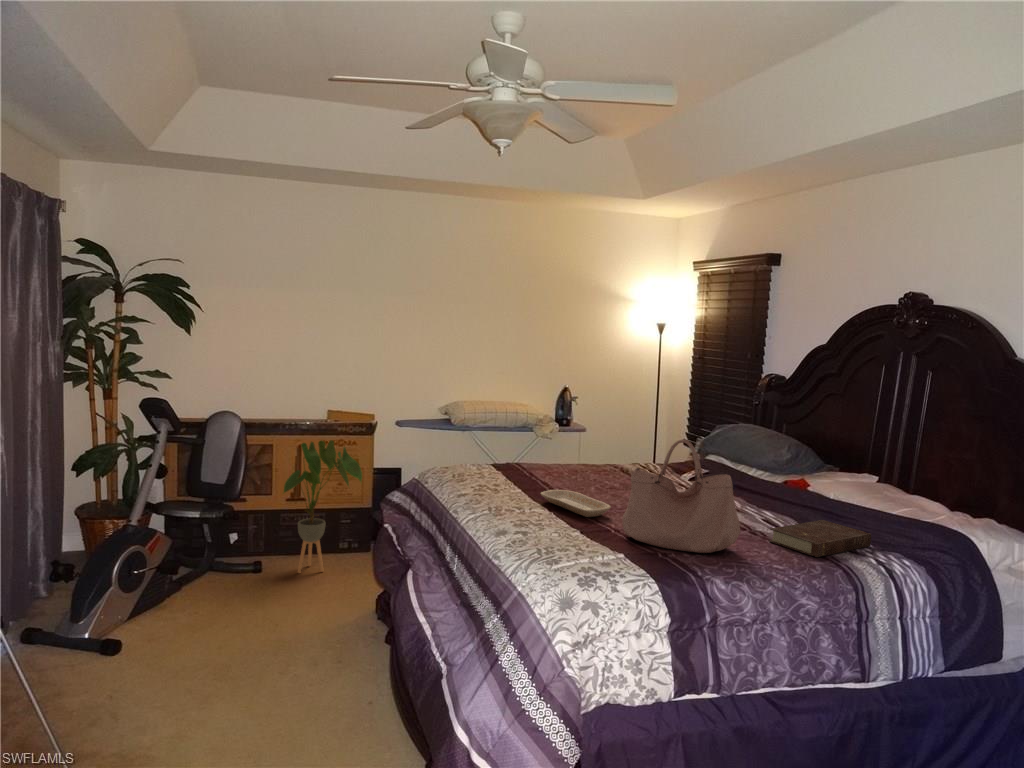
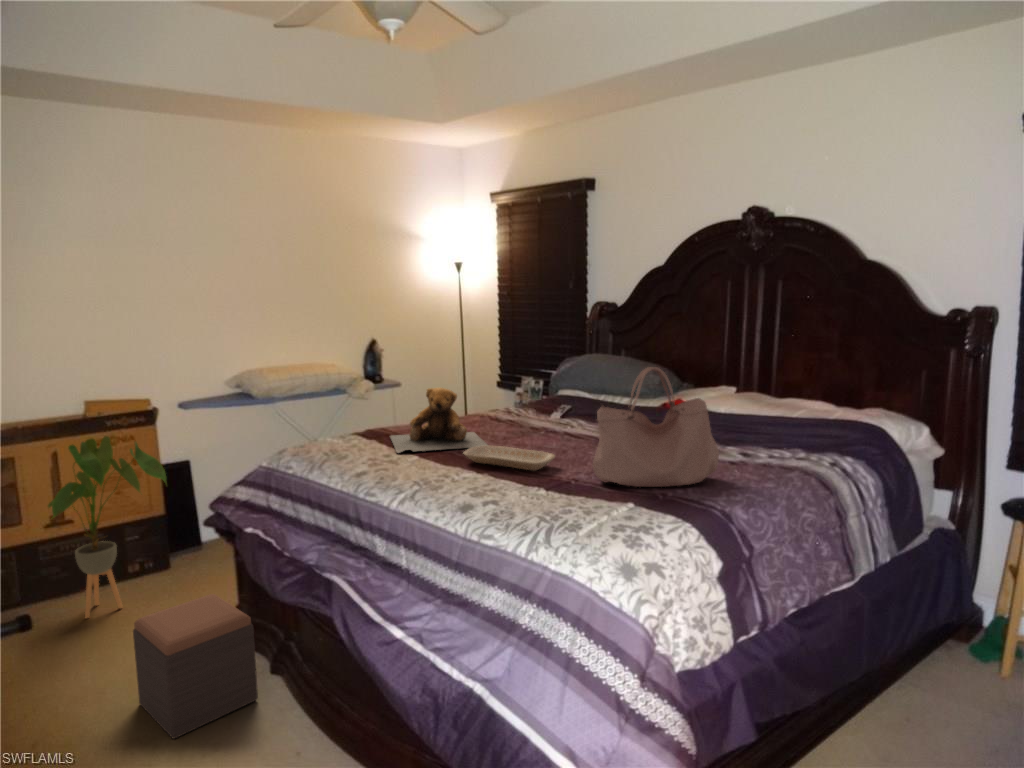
teddy bear: none [501,435,586,493] -> present [390,388,489,453]
book: present [769,520,871,557] -> none [720,432,795,468]
footstool: none [297,569,372,665] -> present [133,594,258,739]

